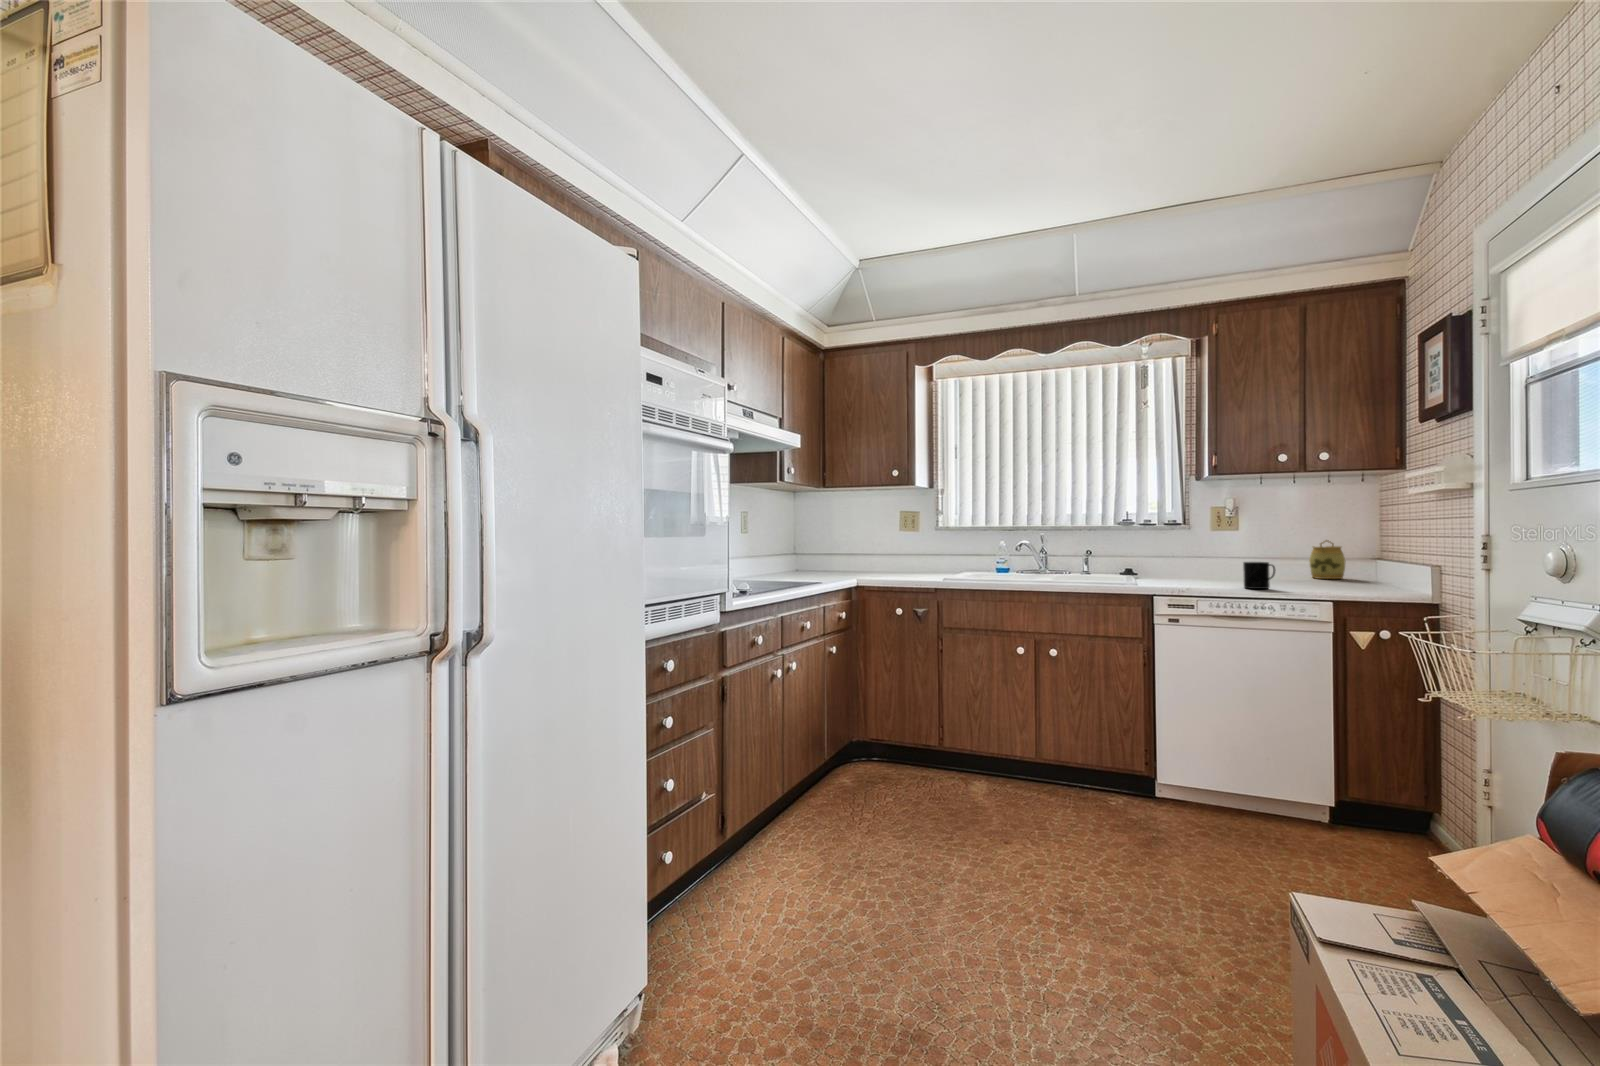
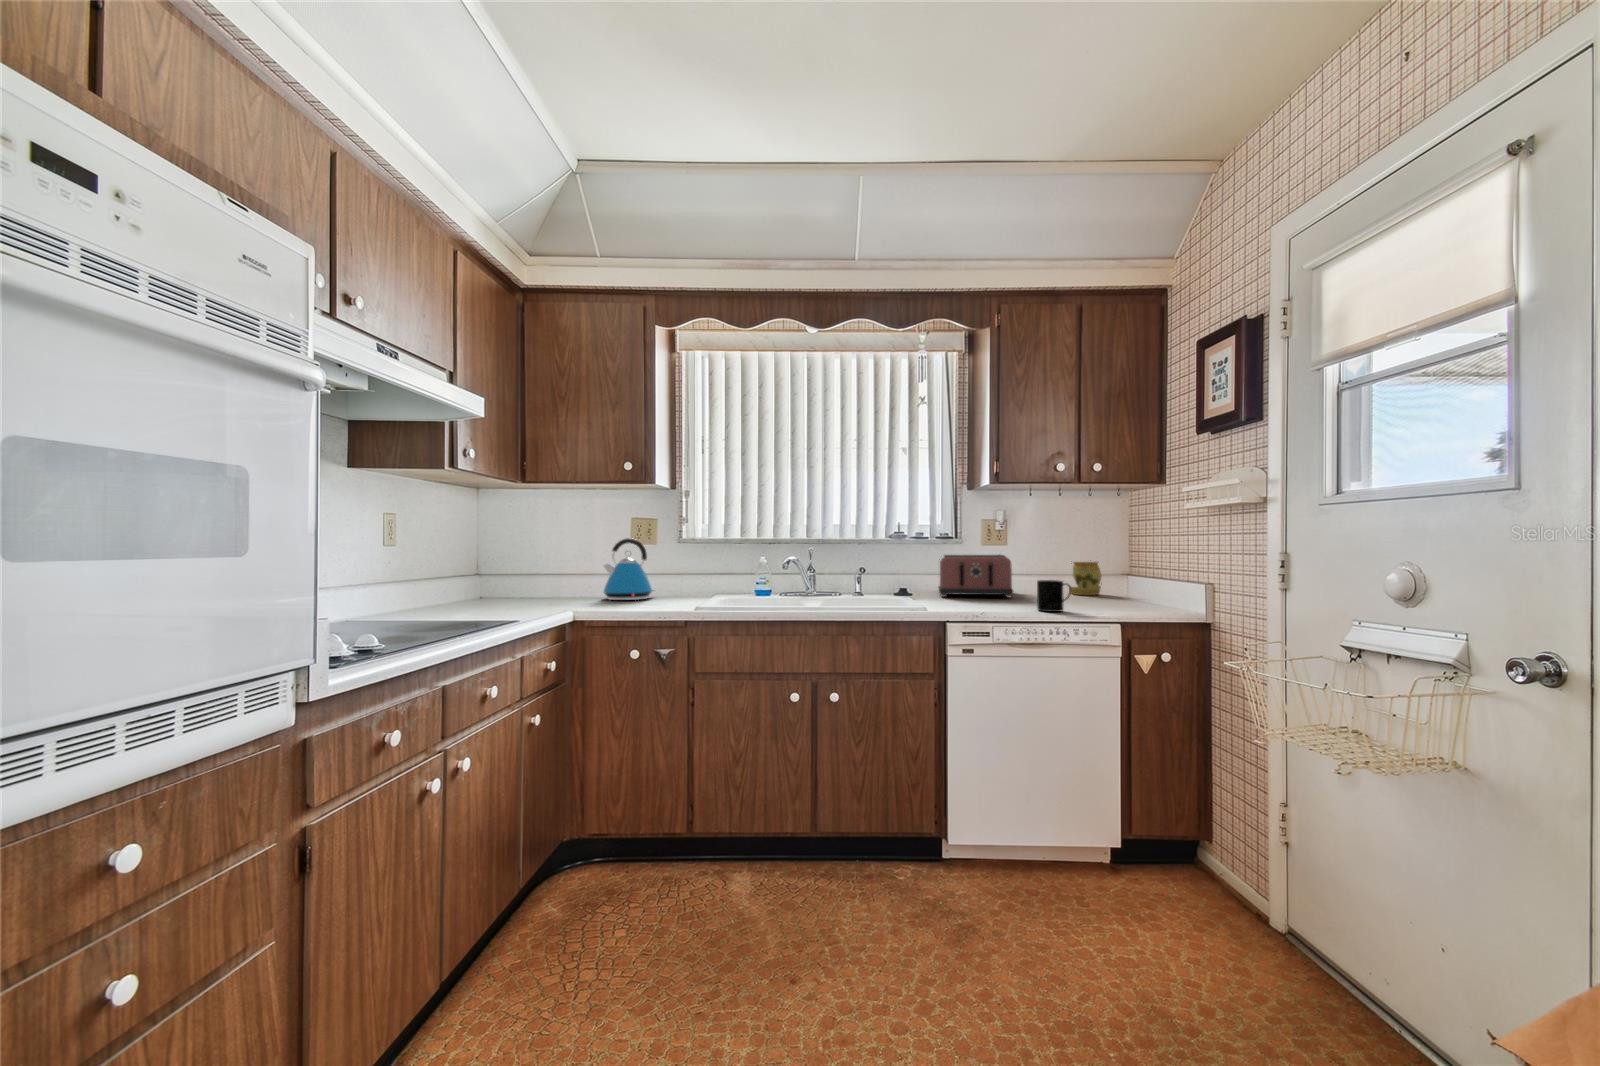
kettle: none [878,528,917,574] -> present [603,538,653,600]
toaster: none [1163,540,1241,579] -> present [938,555,1013,597]

